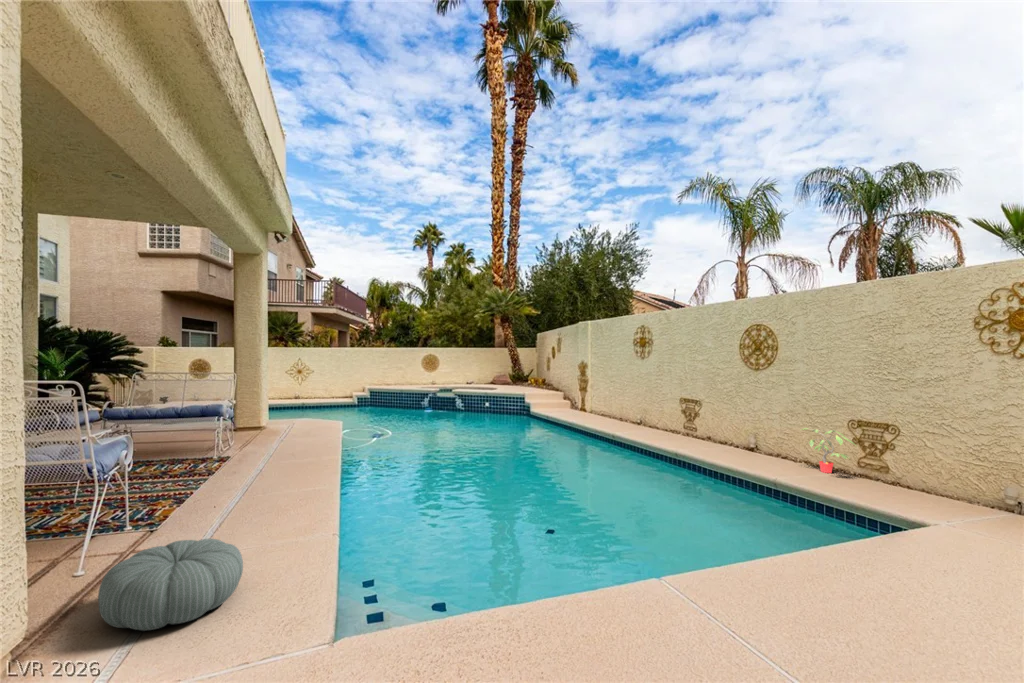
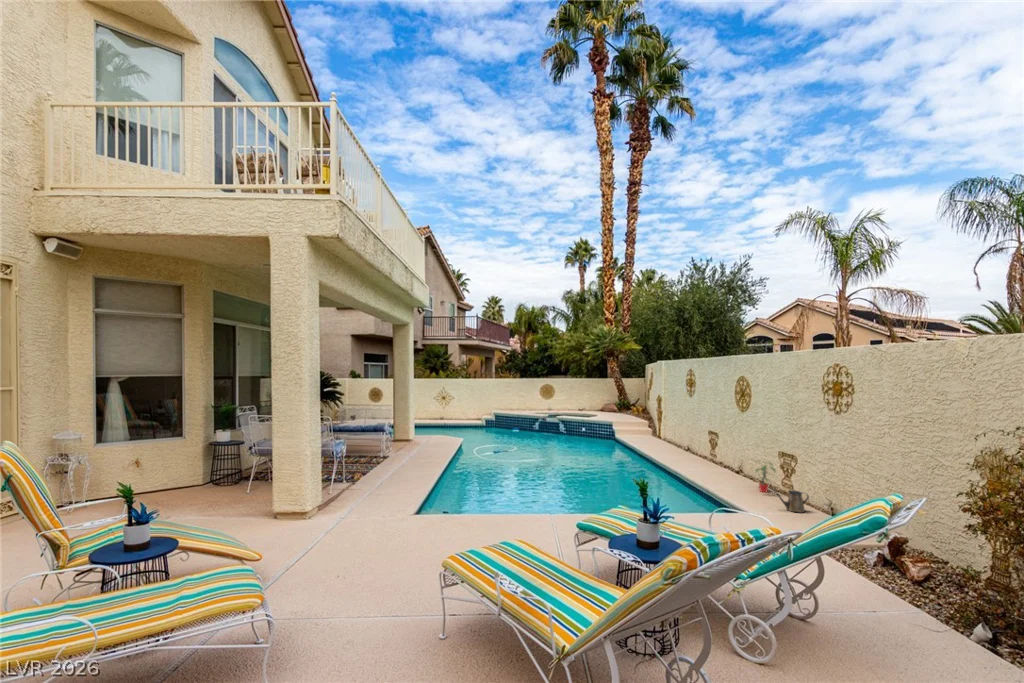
watering can: none [899,470,943,504] -> present [771,488,809,513]
pouf: present [98,538,243,631] -> none [340,482,385,509]

